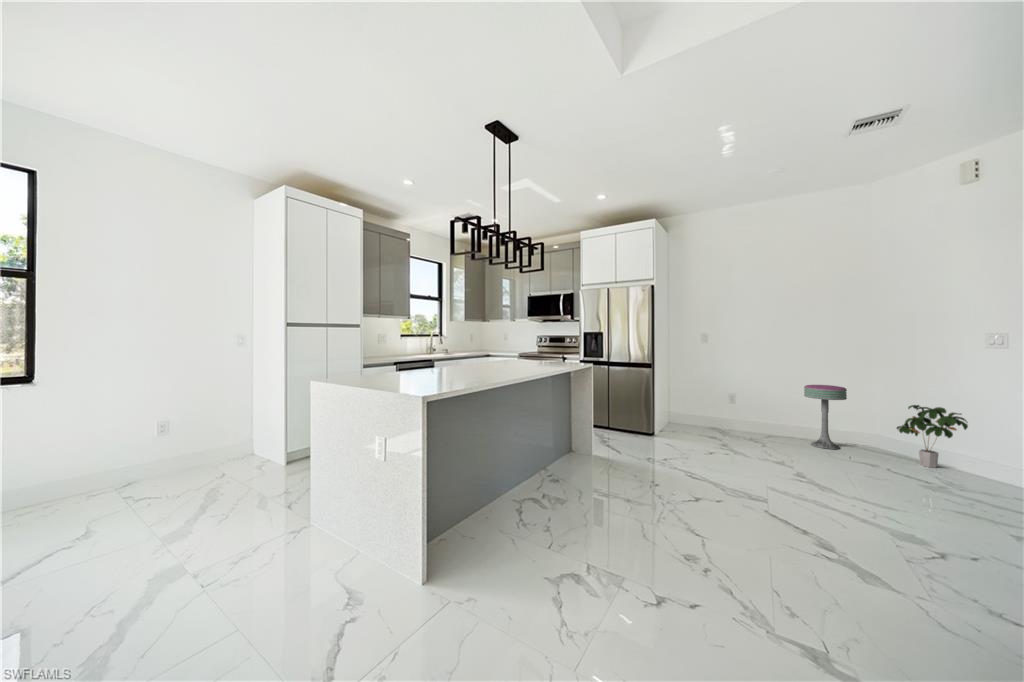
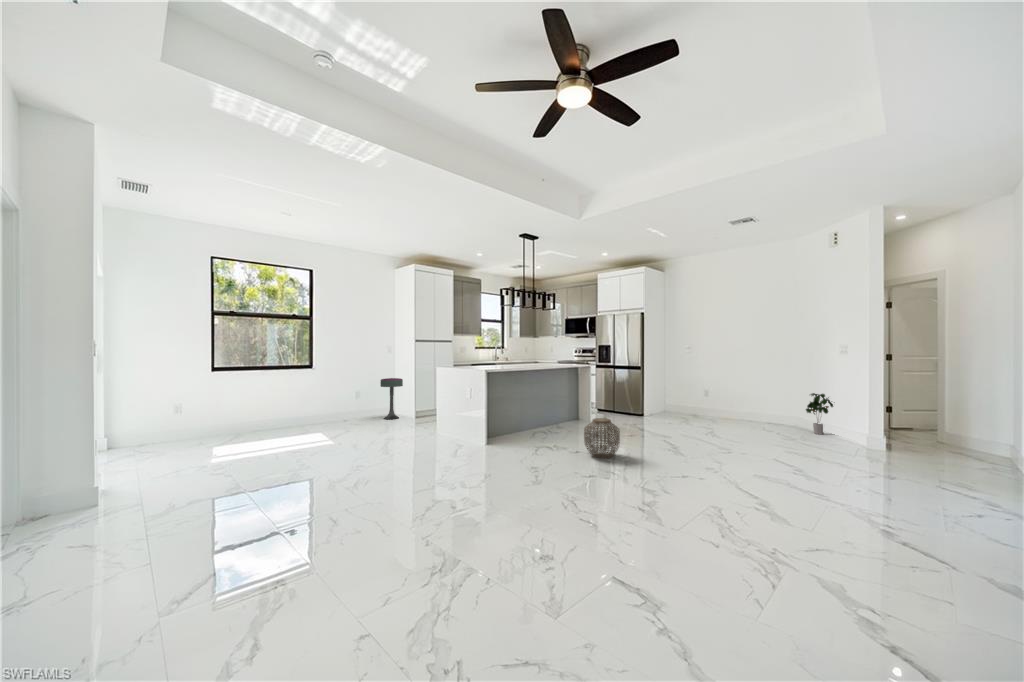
bar stool: present [804,385,847,449] -> present [380,378,403,419]
woven basket: none [671,509,769,623] -> present [584,418,620,458]

